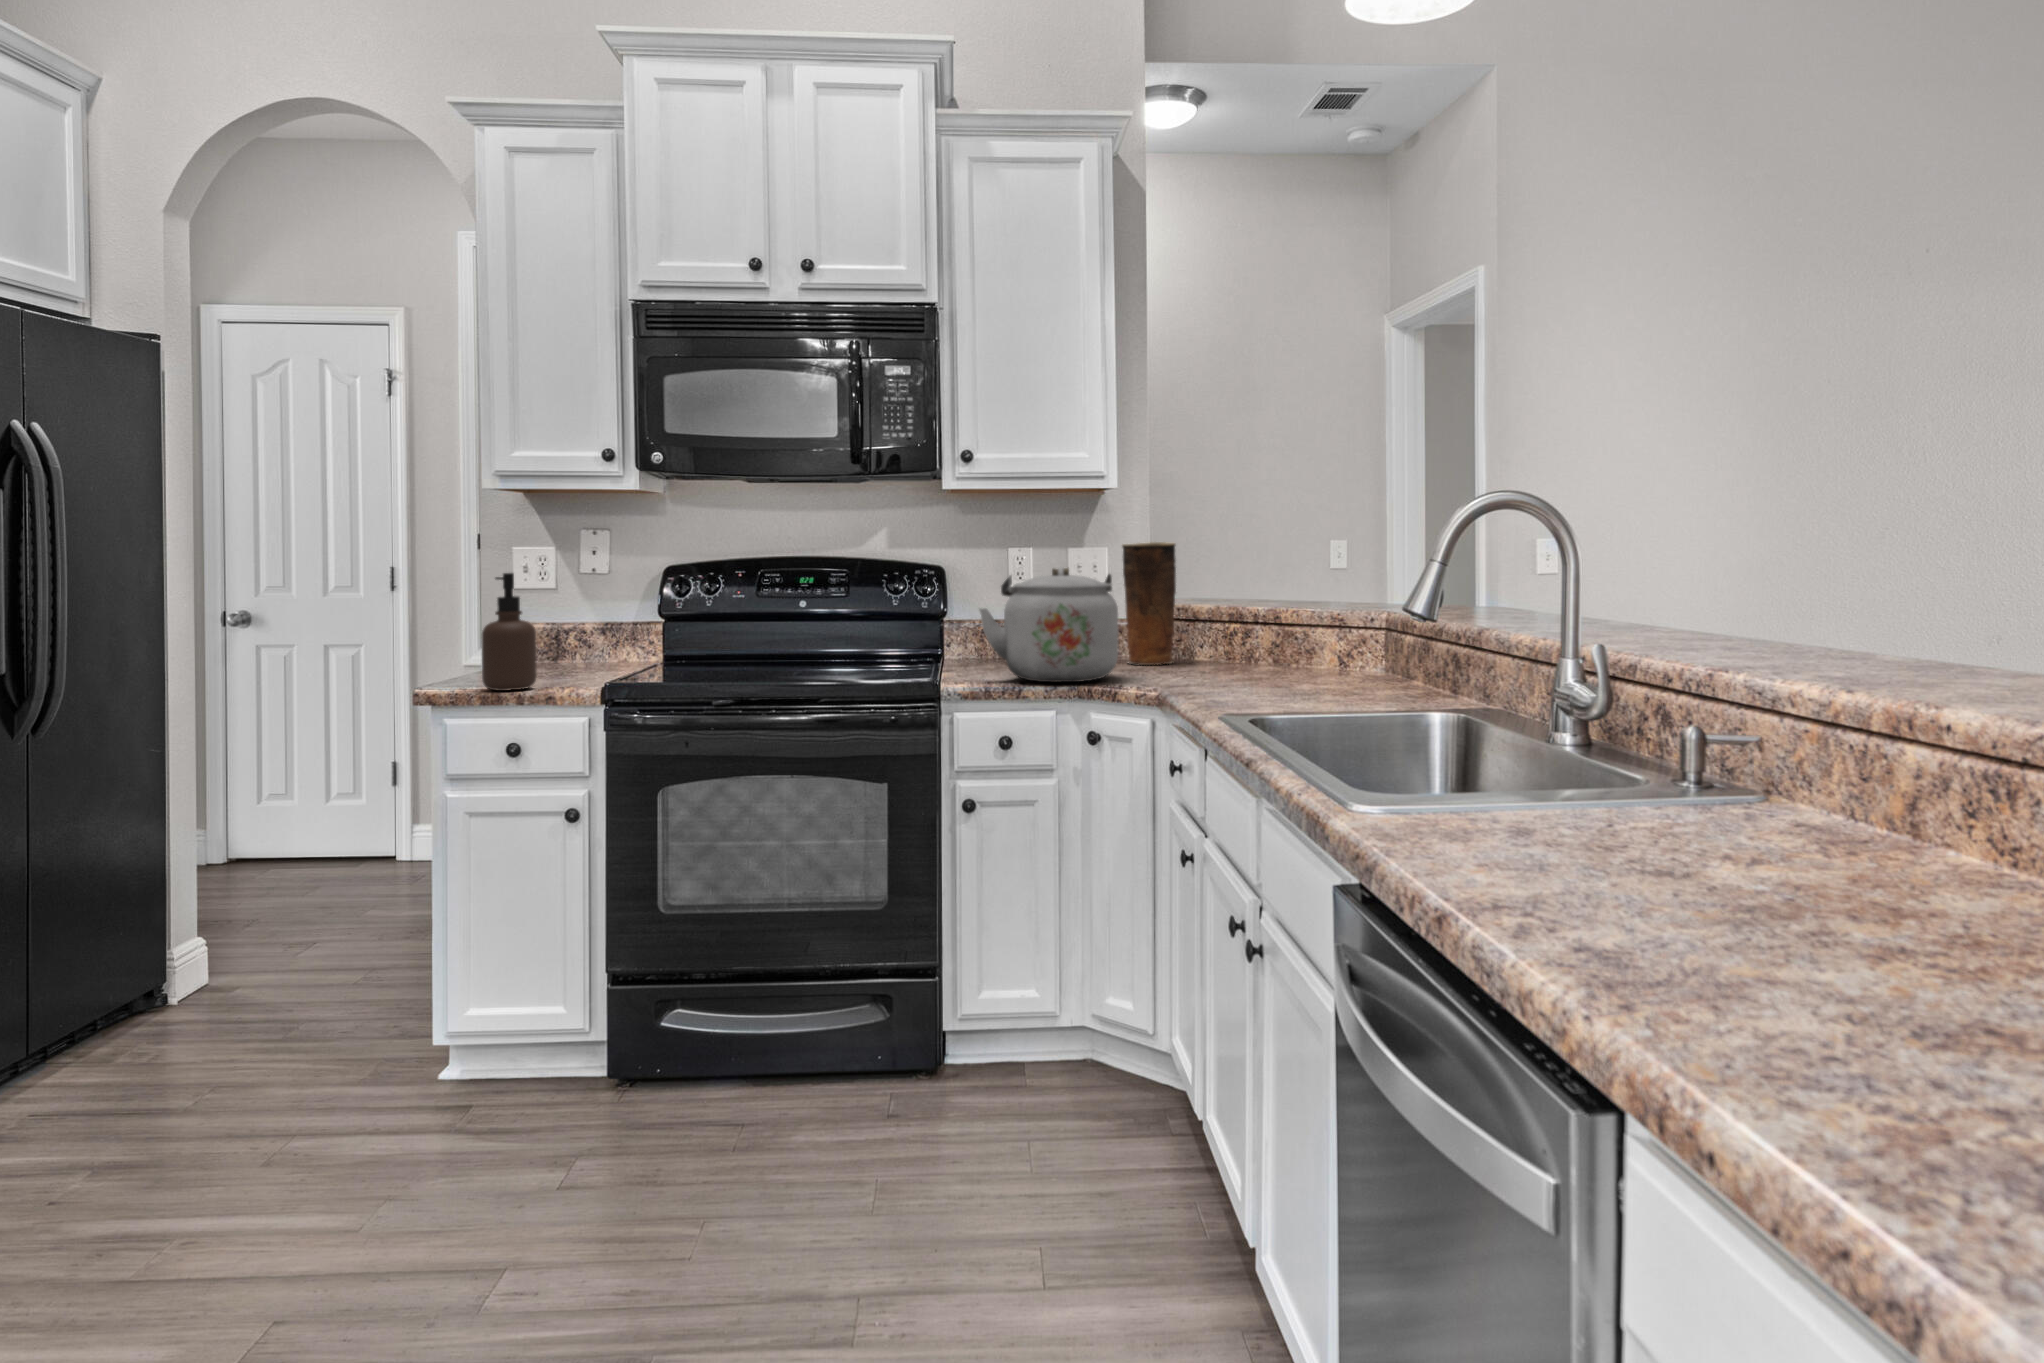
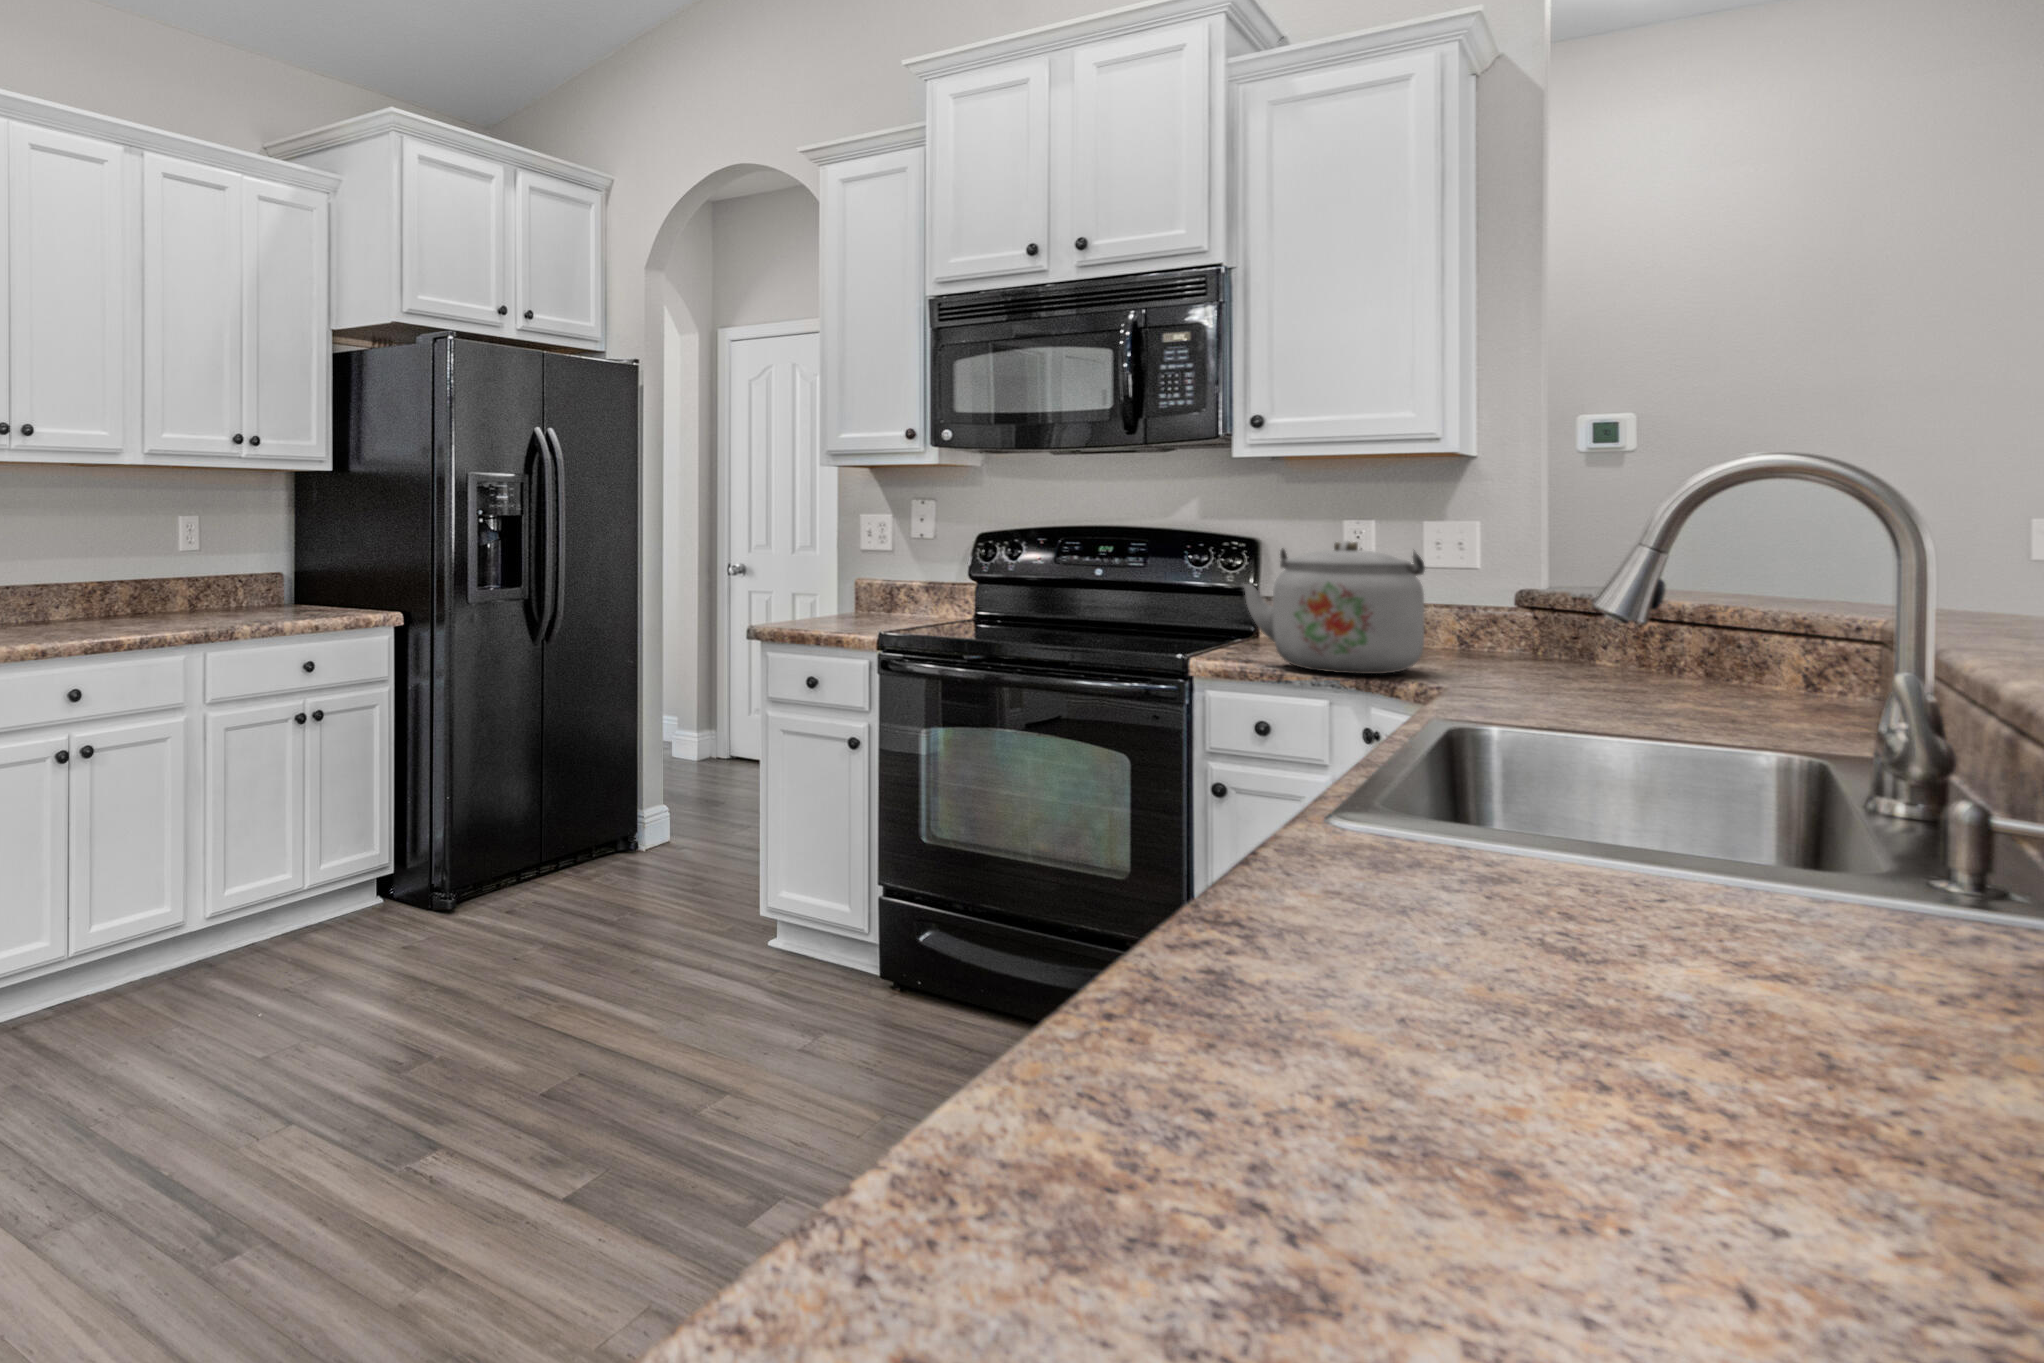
vase: present [1122,542,1176,665] -> none [1476,514,1556,665]
soap dispenser: present [482,573,537,691] -> none [796,536,839,635]

